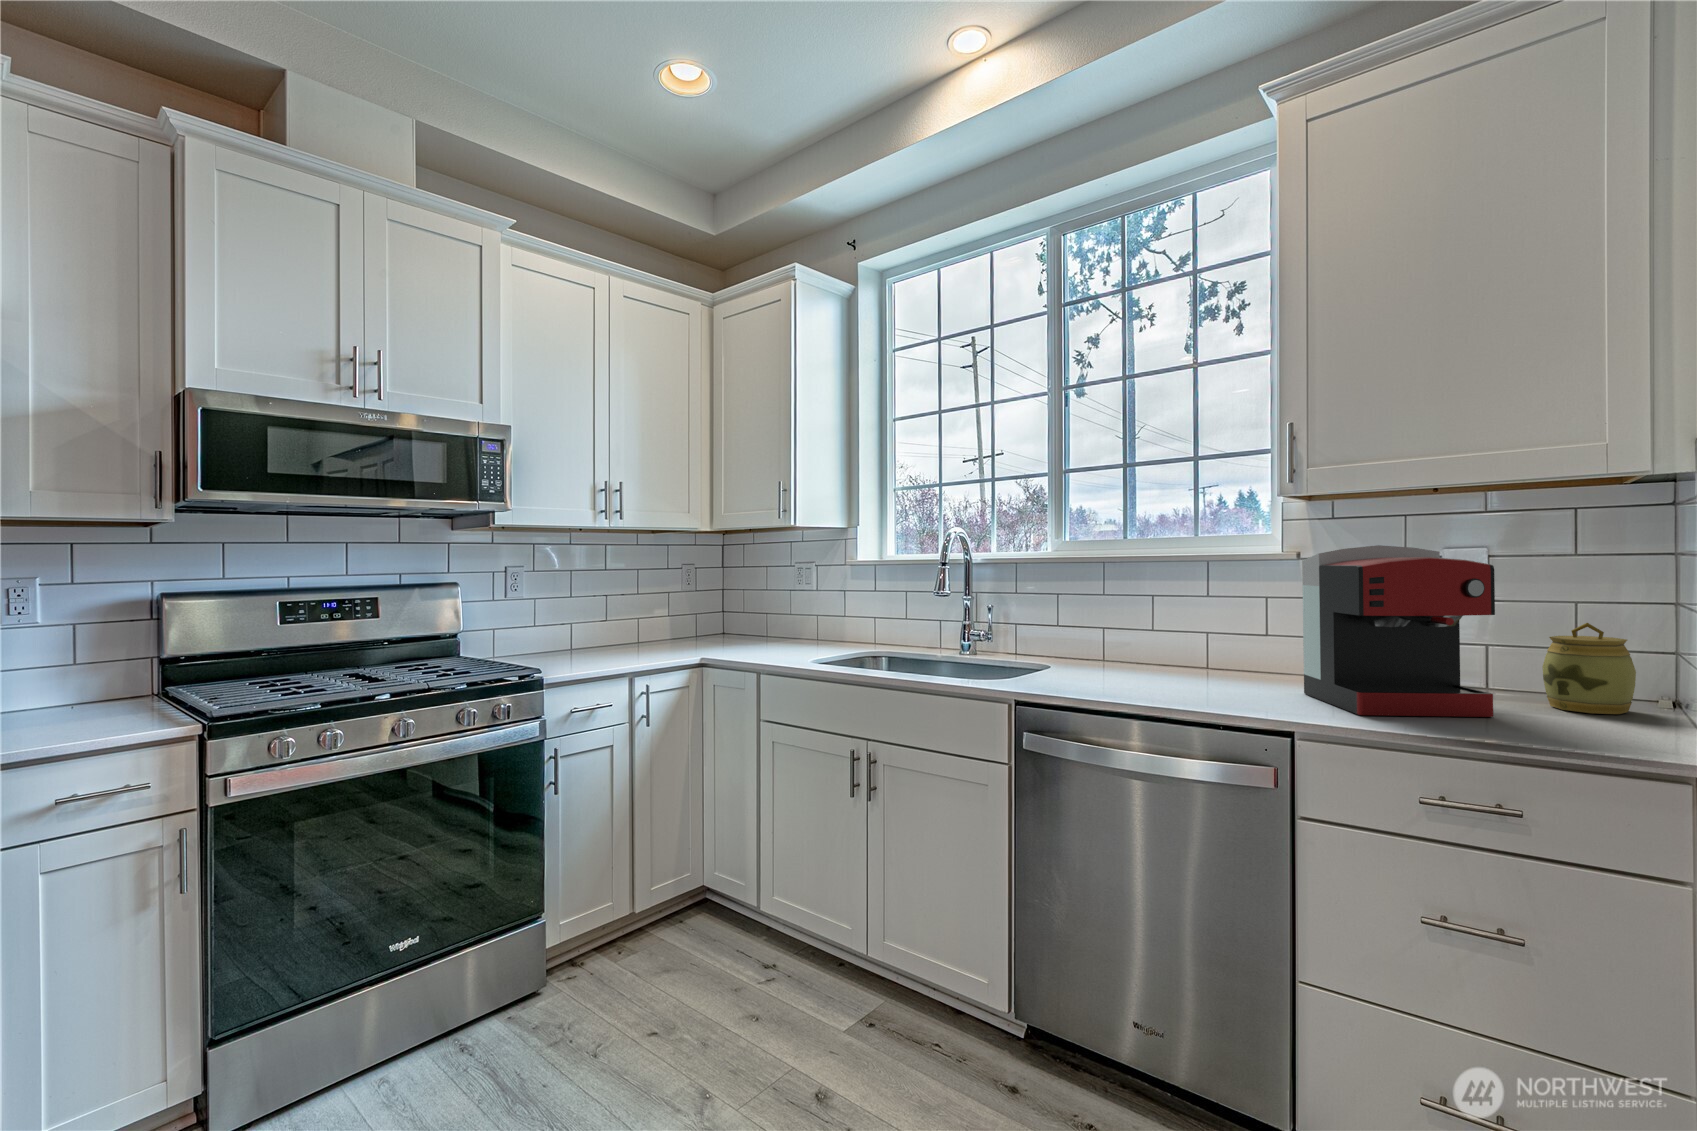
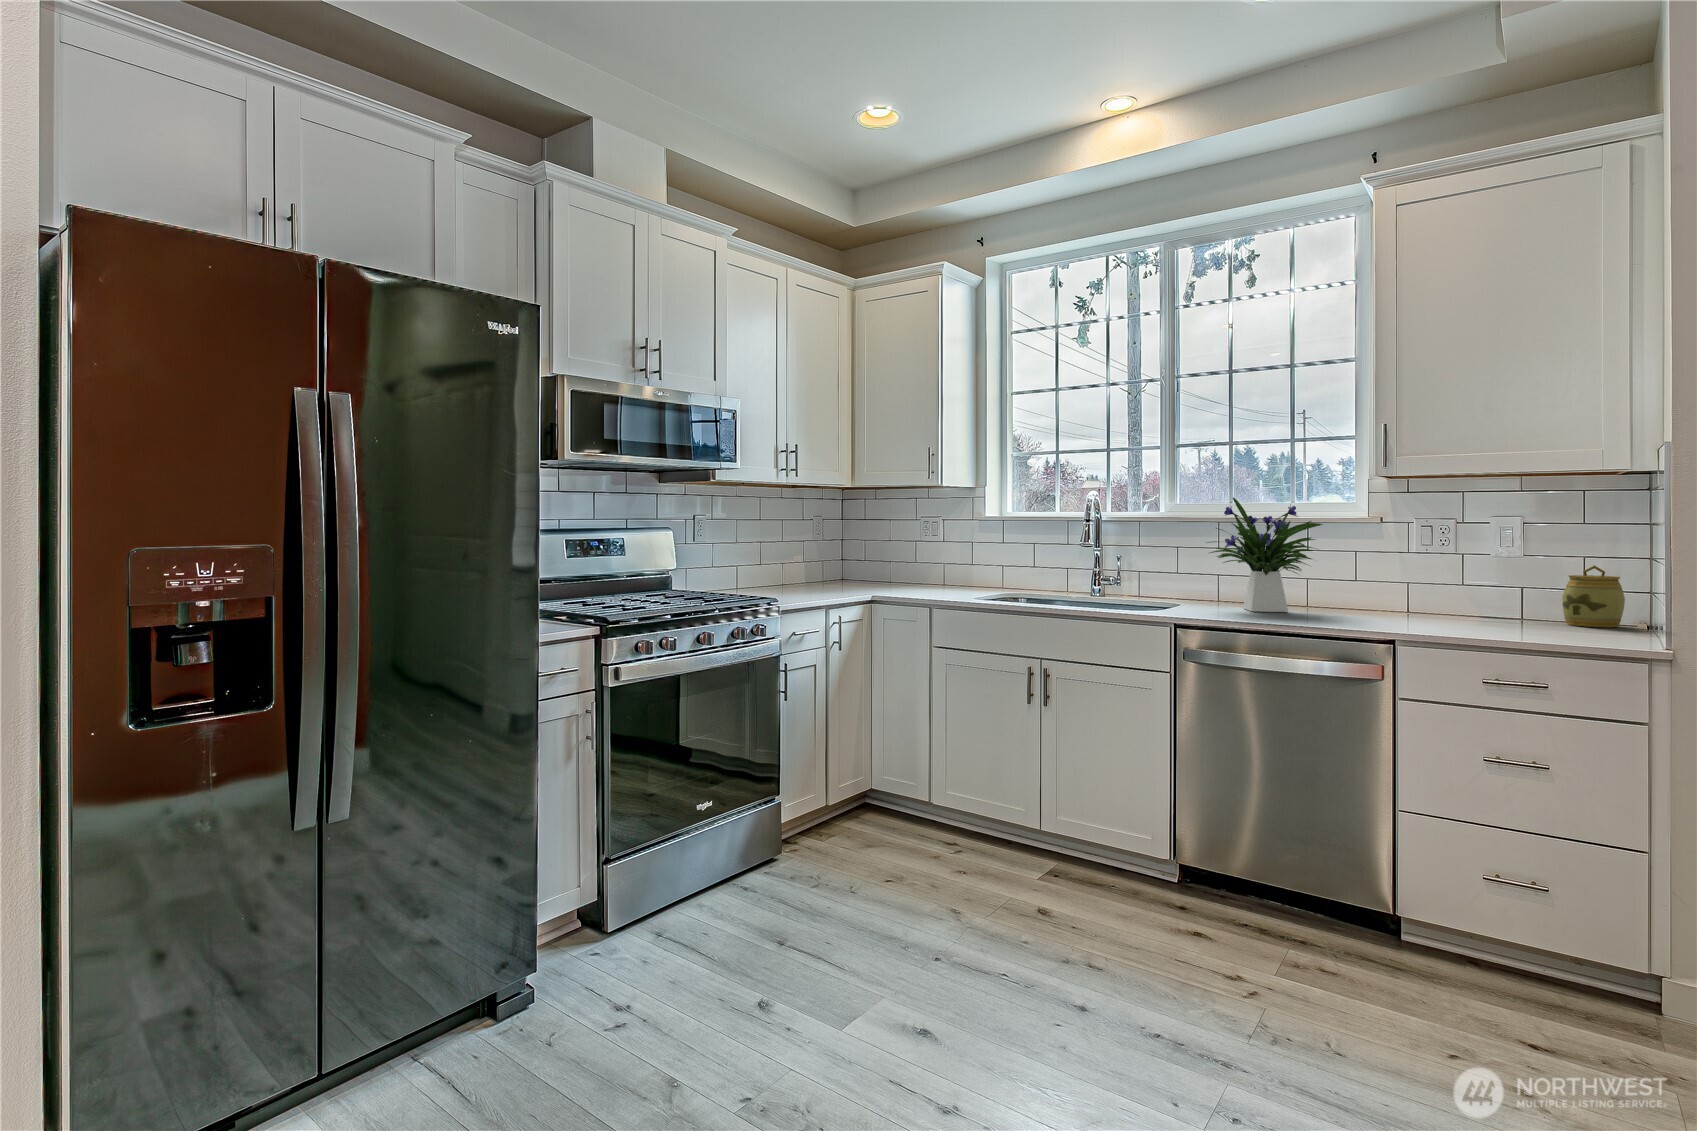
flower arrangement: none [1071,533,1219,682] -> present [1207,497,1323,612]
coffee maker: present [1302,545,1495,717] -> none [1392,509,1537,628]

